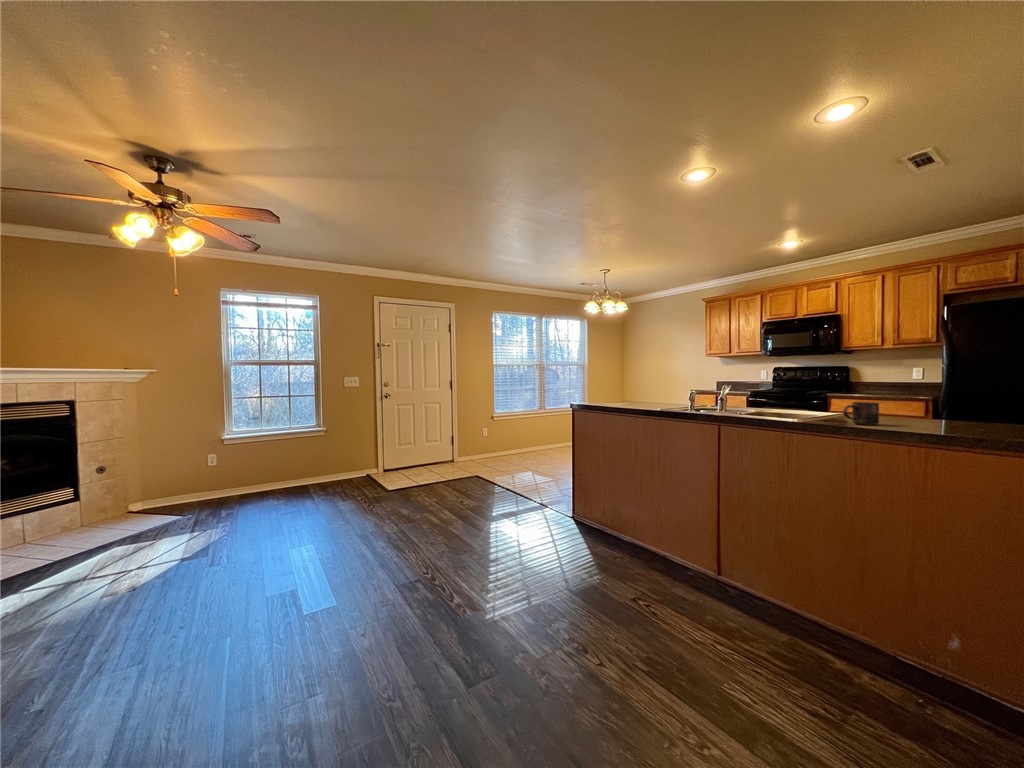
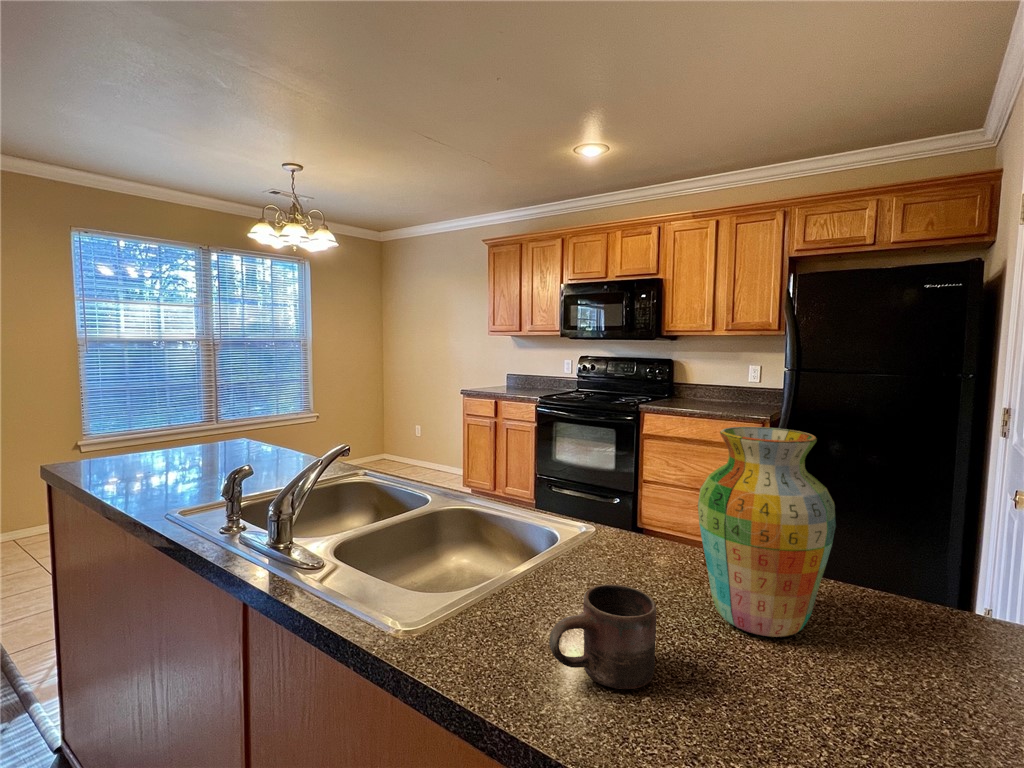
vase: none [890,358,948,424] -> present [698,427,836,637]

